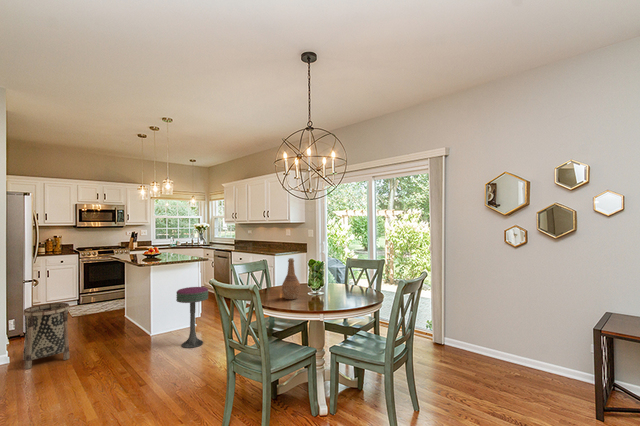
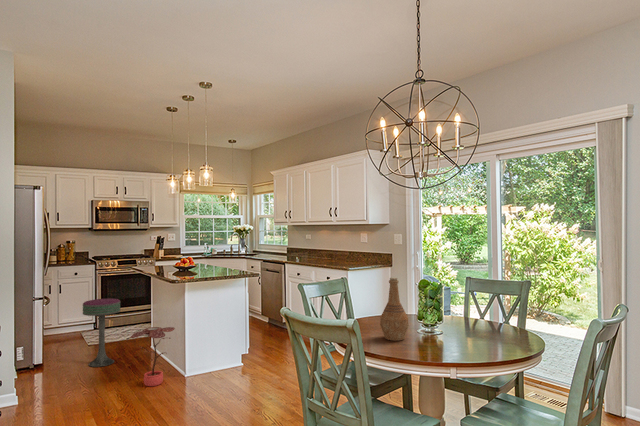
bar stool: present [176,287,208,348] -> present [83,298,121,367]
potted plant: none [106,299,142,344] -> present [131,327,175,386]
basket: present [23,303,70,369] -> none [32,329,87,415]

